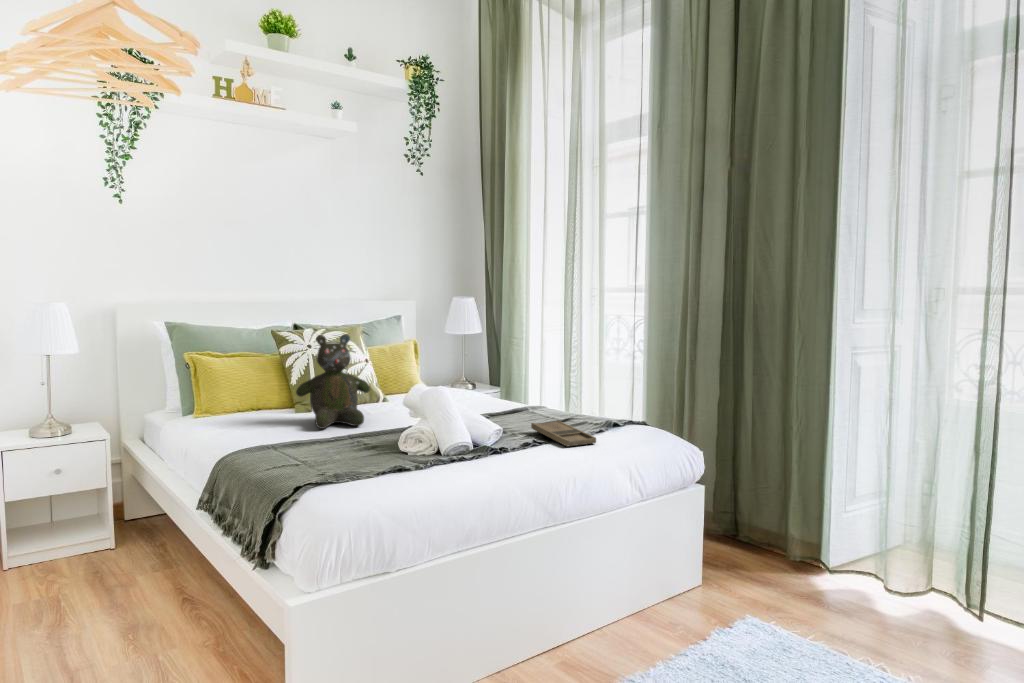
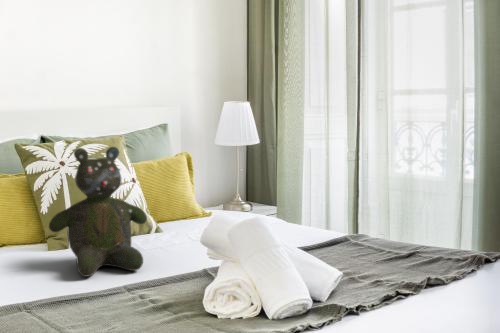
tray: present [531,421,596,446] -> none [377,258,485,301]

